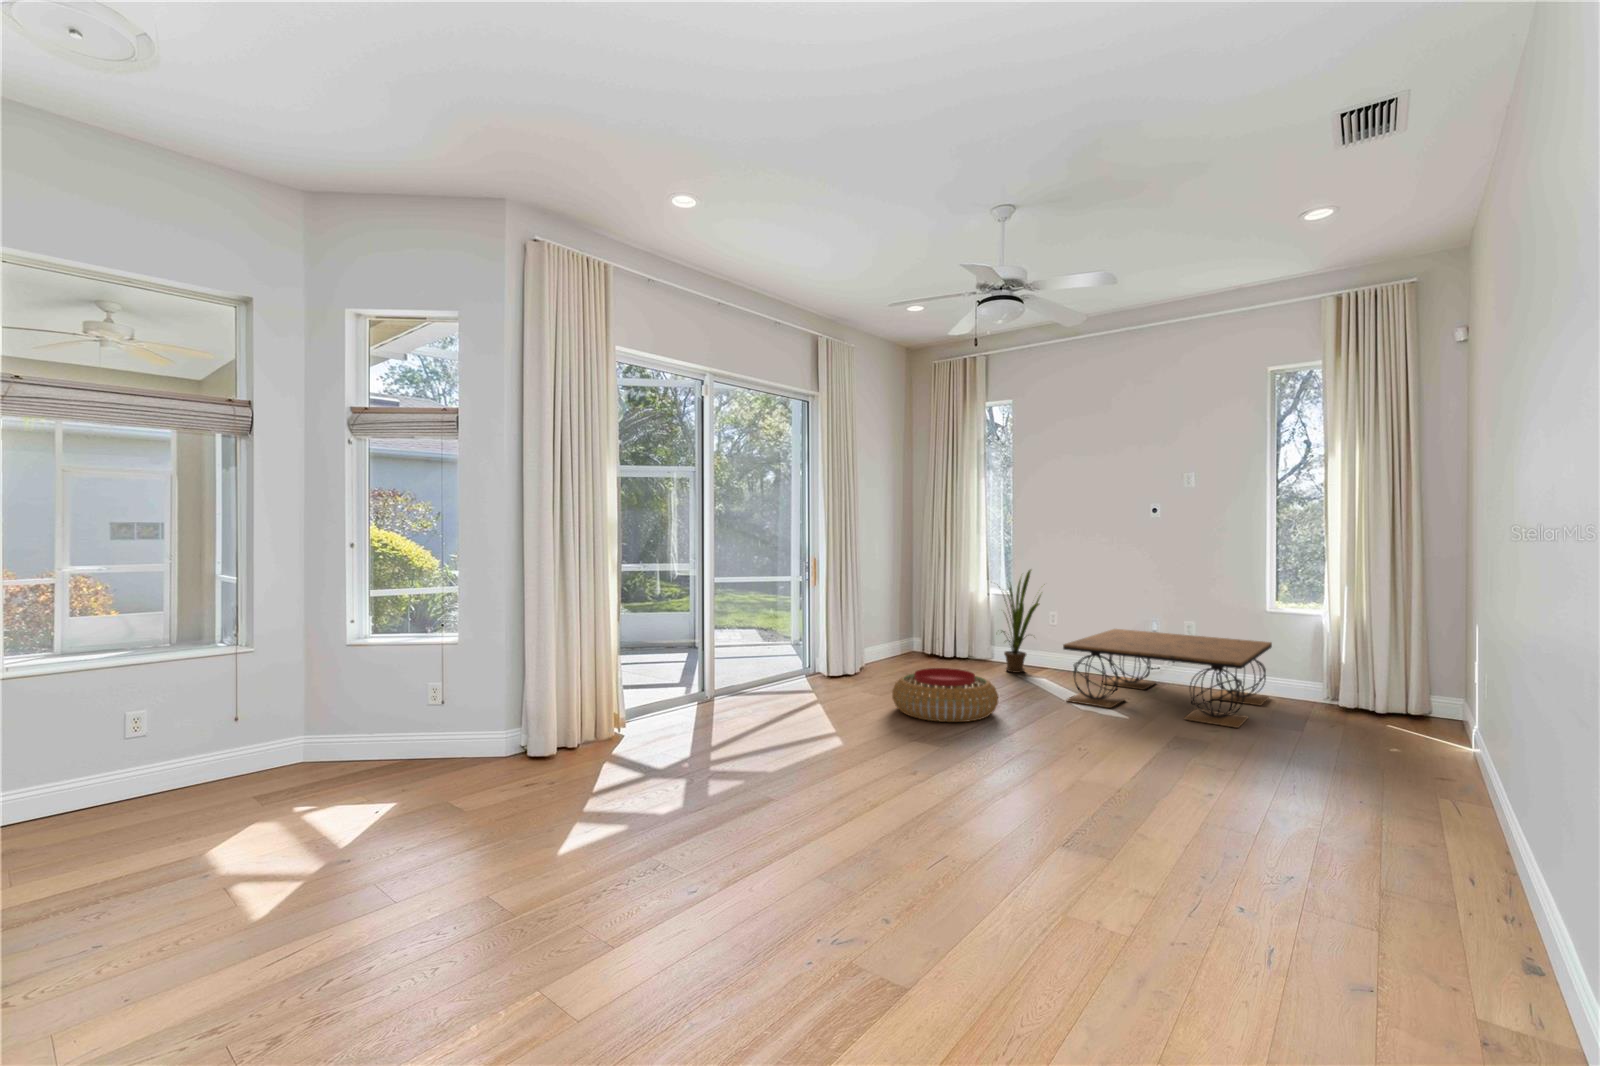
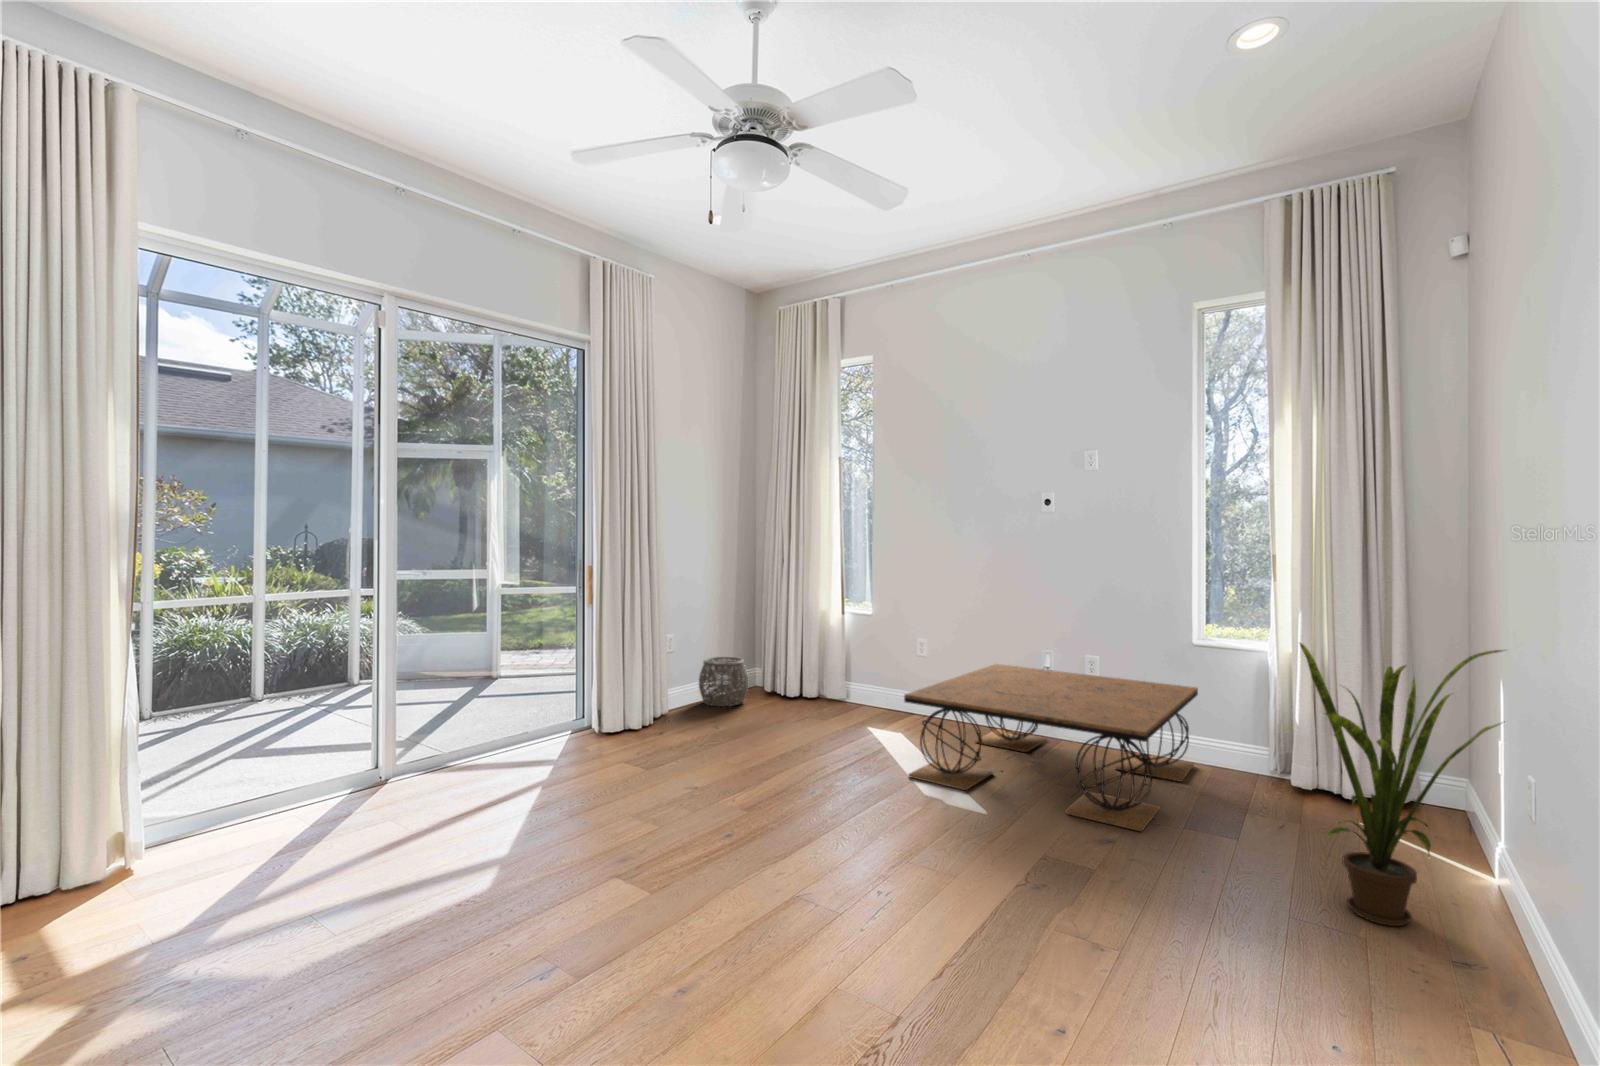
house plant: present [1001,570,1041,673] -> present [1300,643,1505,926]
woven basket: none [879,626,917,663] -> present [699,657,748,706]
pouf: present [892,668,998,722] -> none [637,732,795,826]

